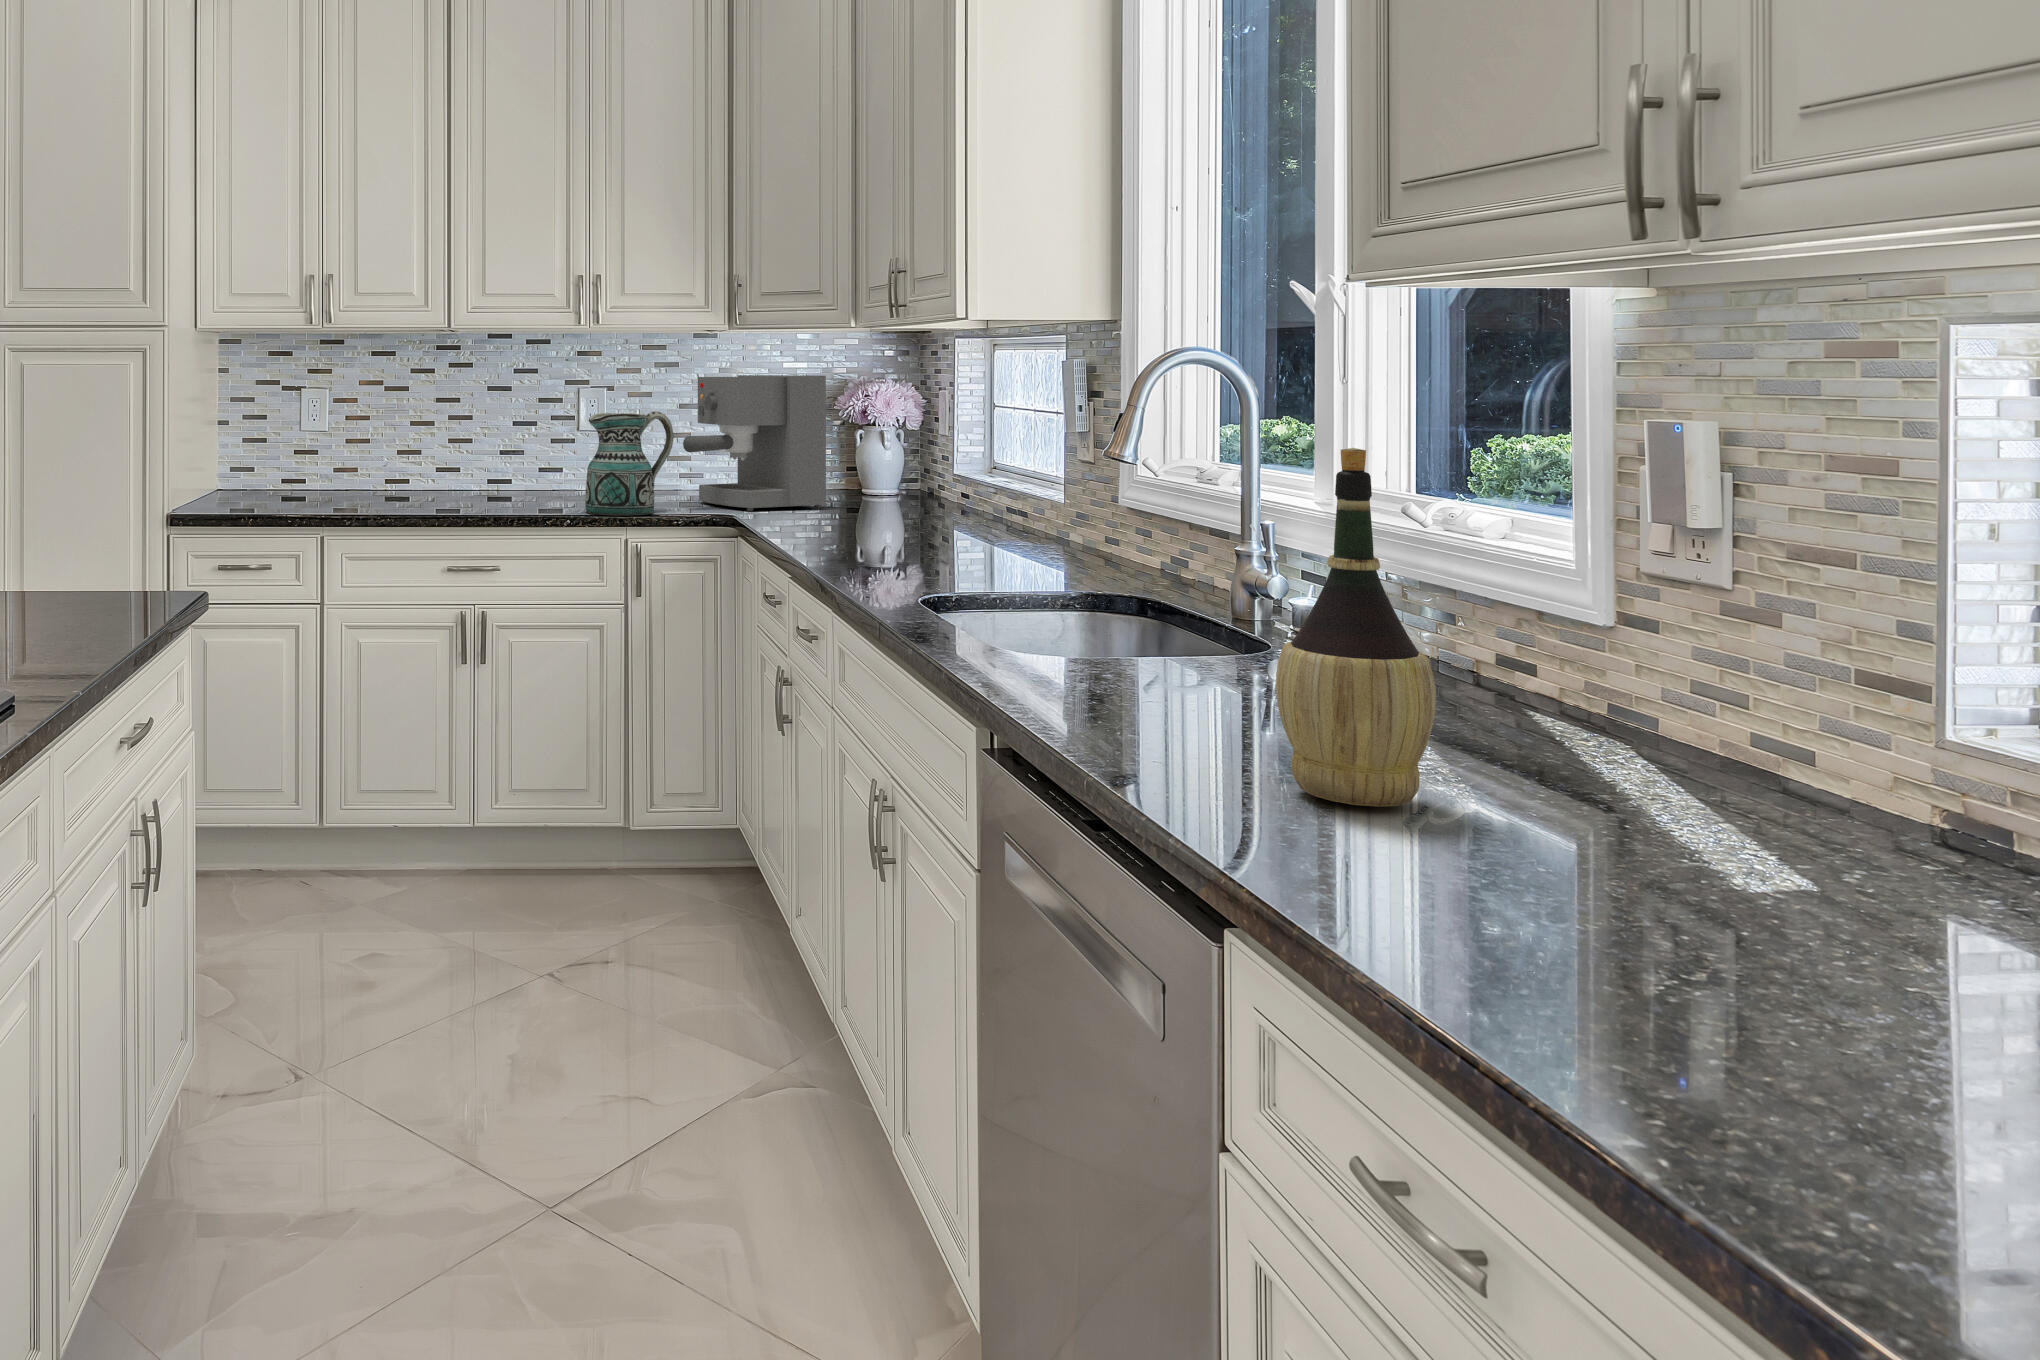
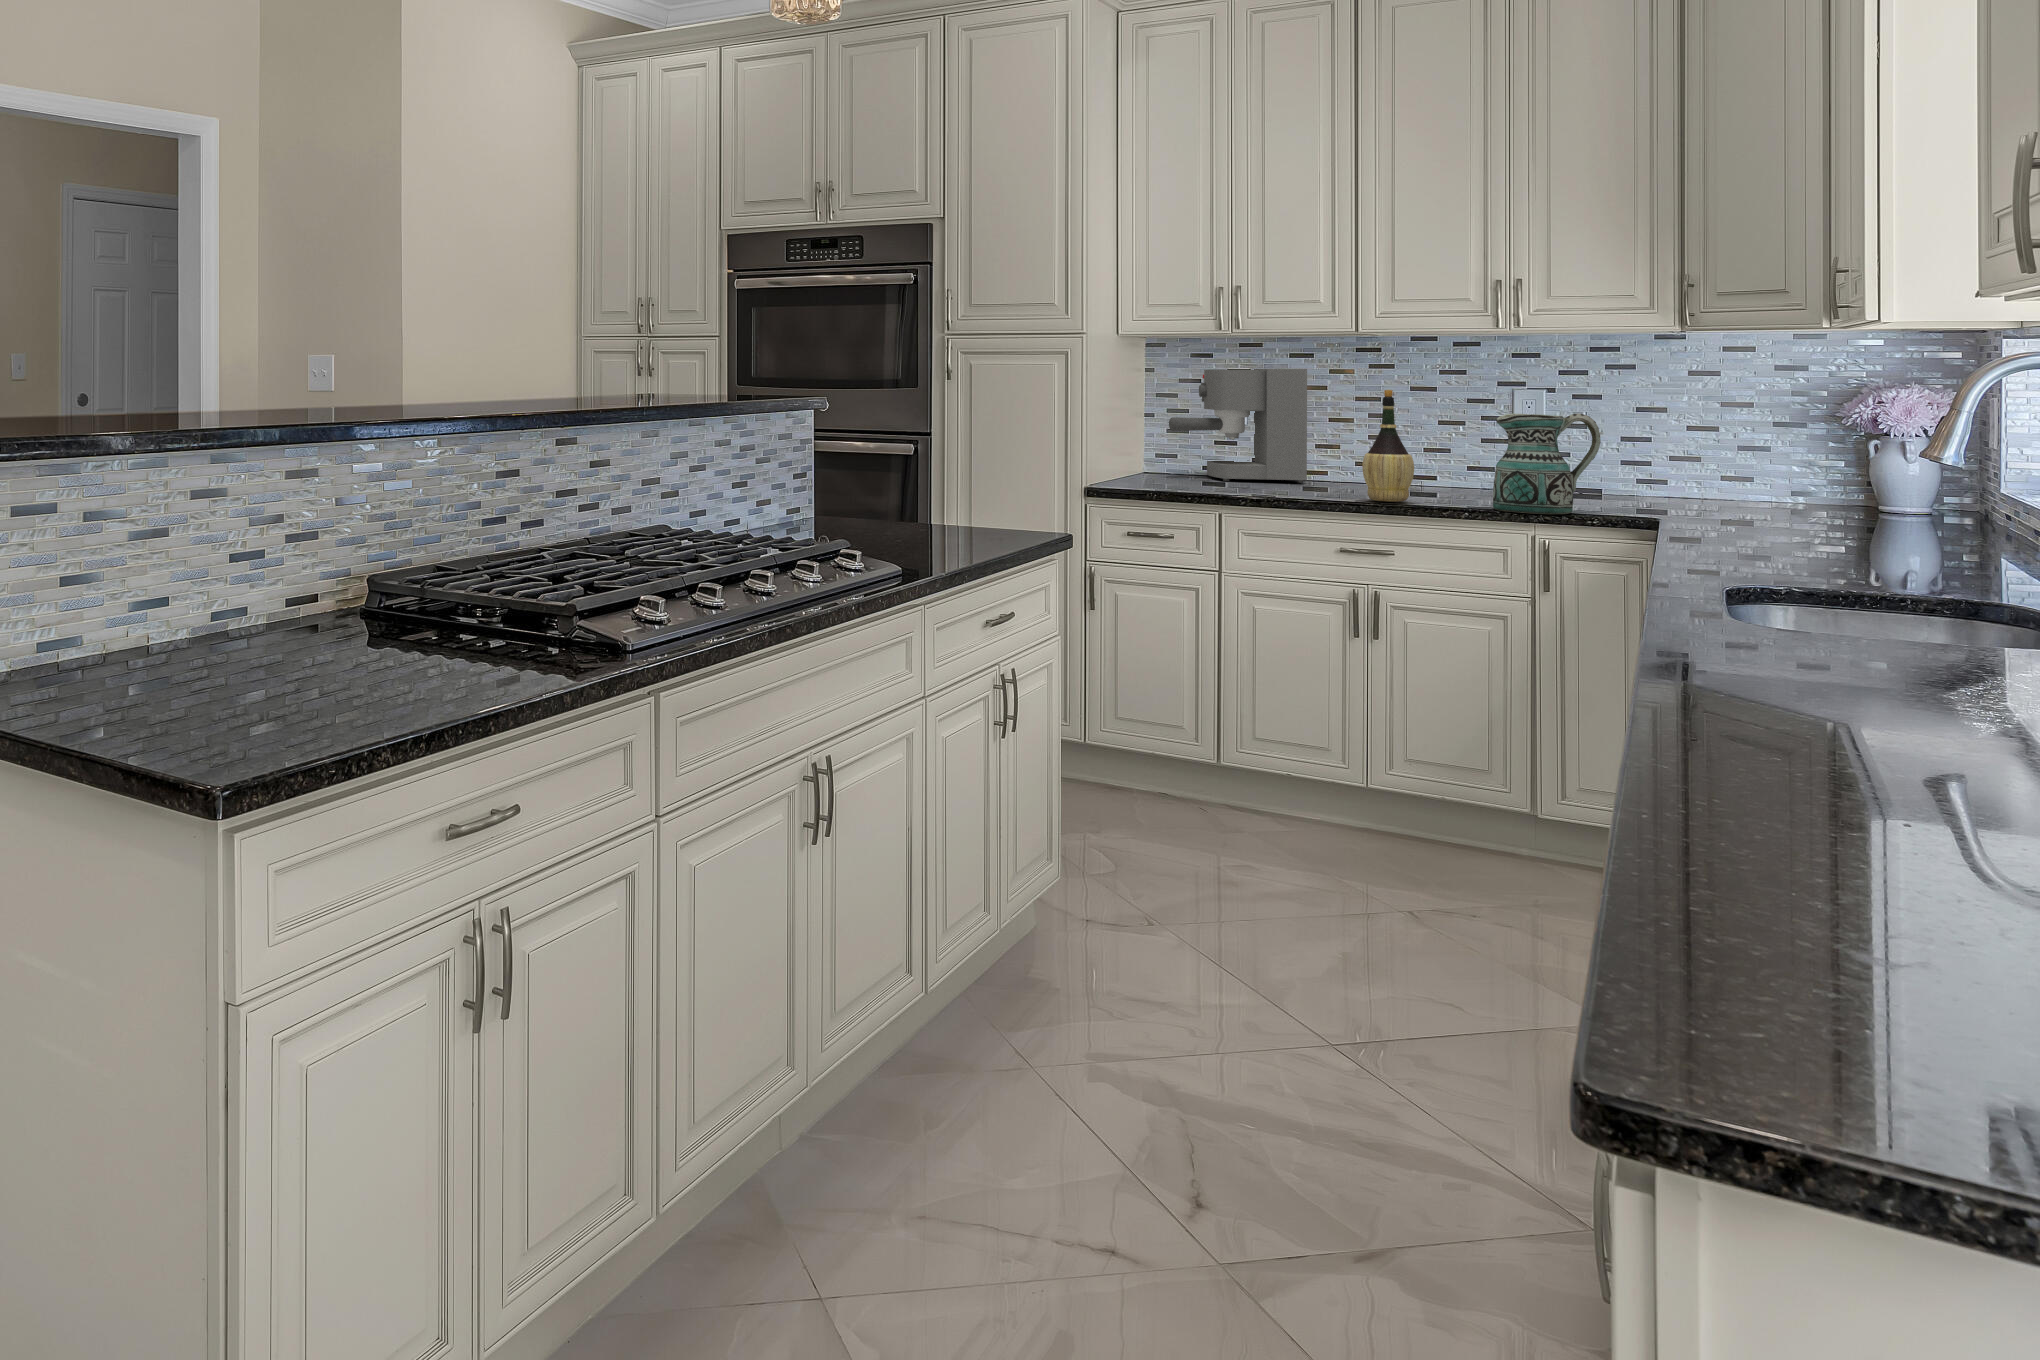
coffee maker: present [683,375,826,511] -> present [1169,369,1307,483]
wine bottle: present [1276,448,1436,807] -> present [1362,390,1414,502]

